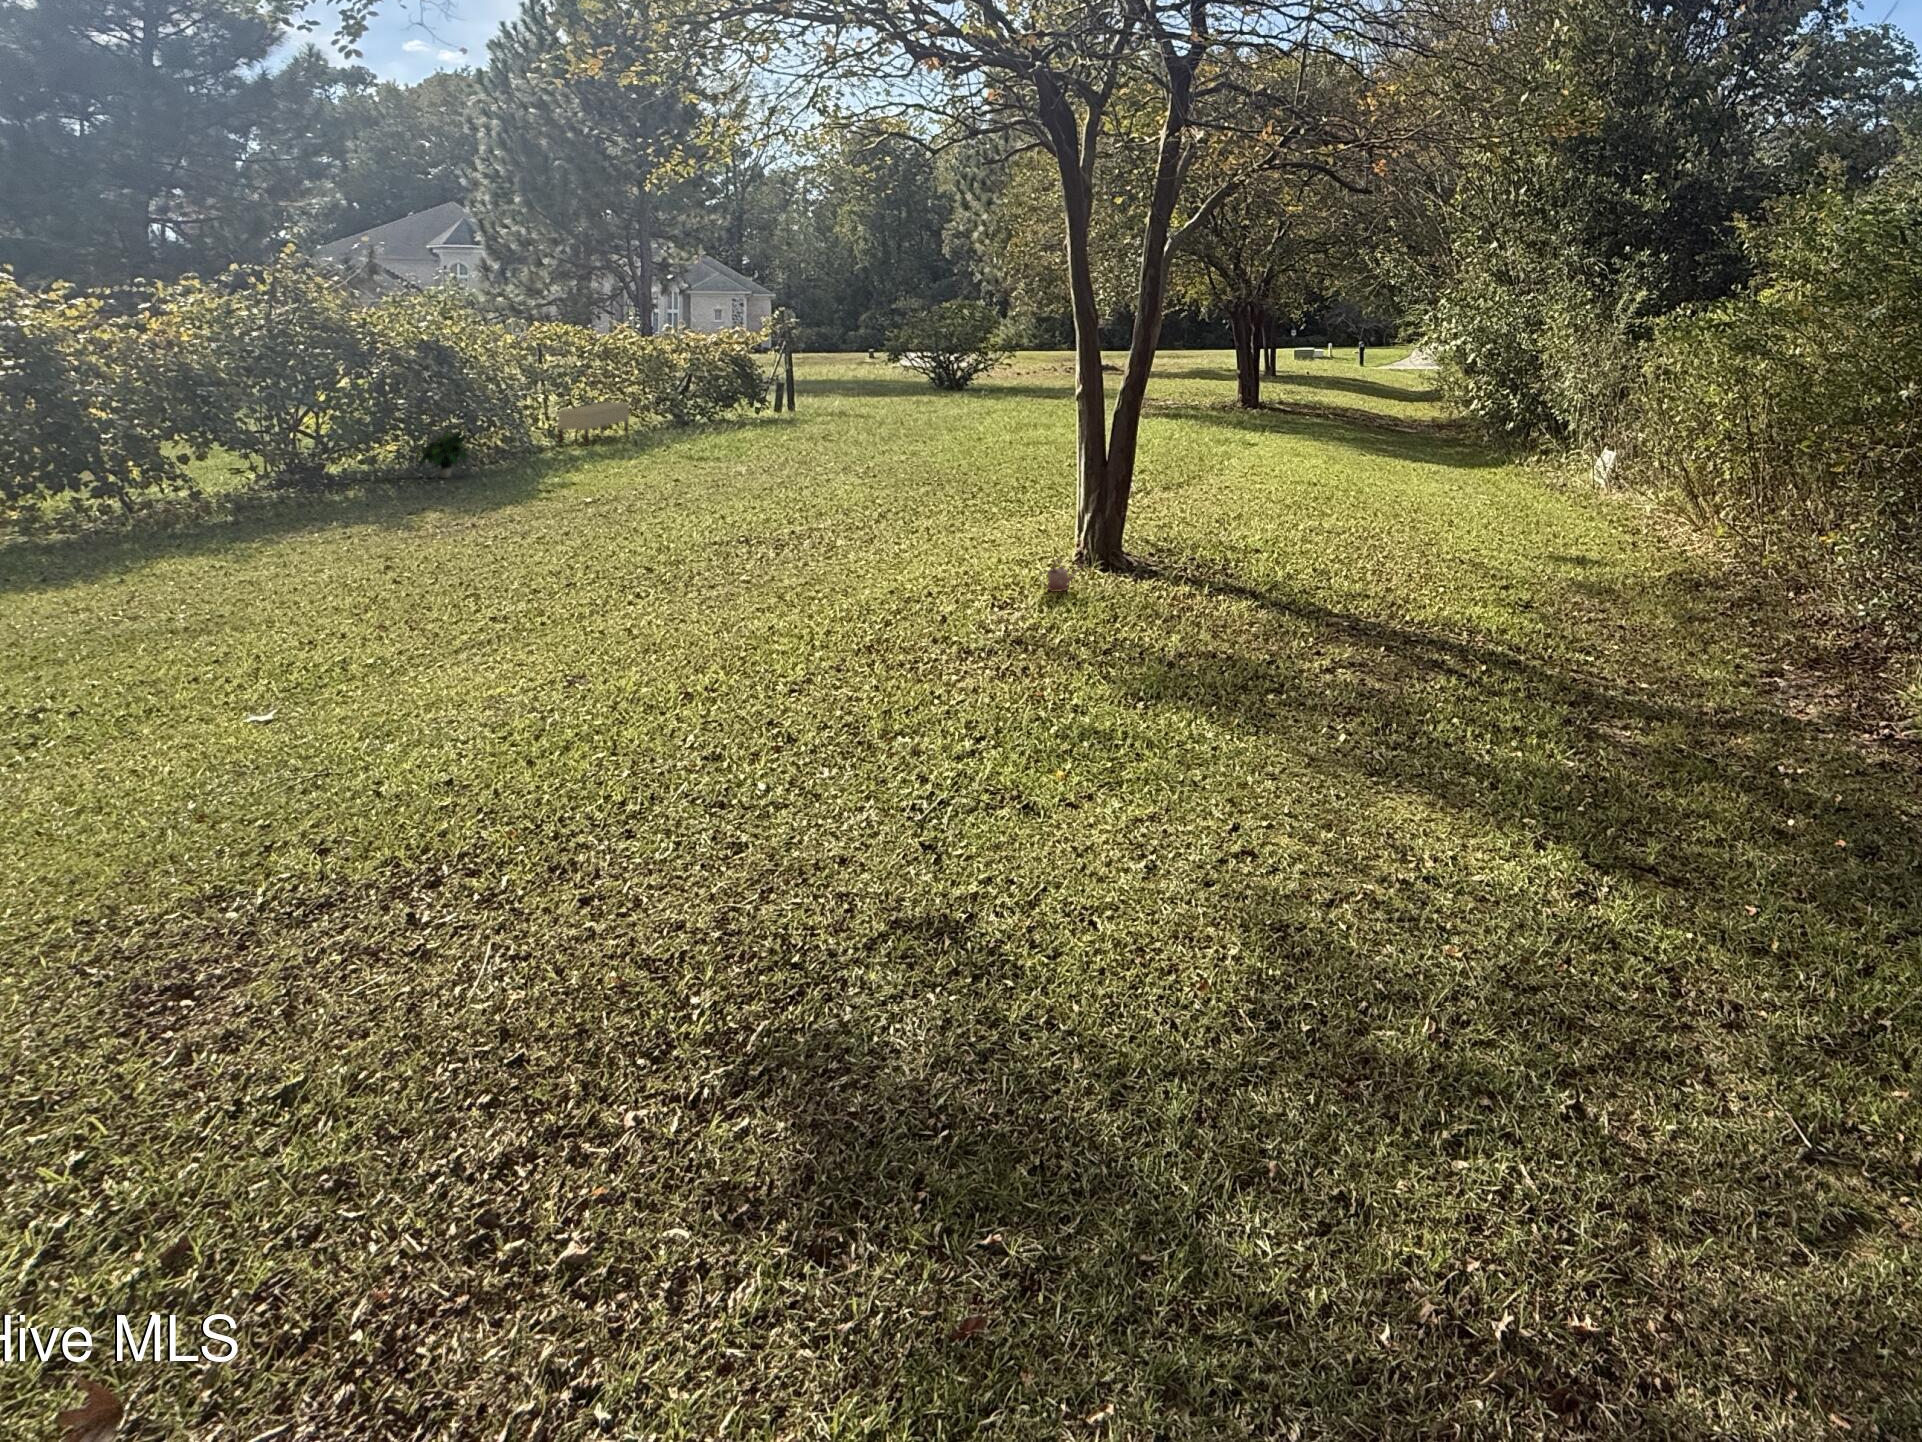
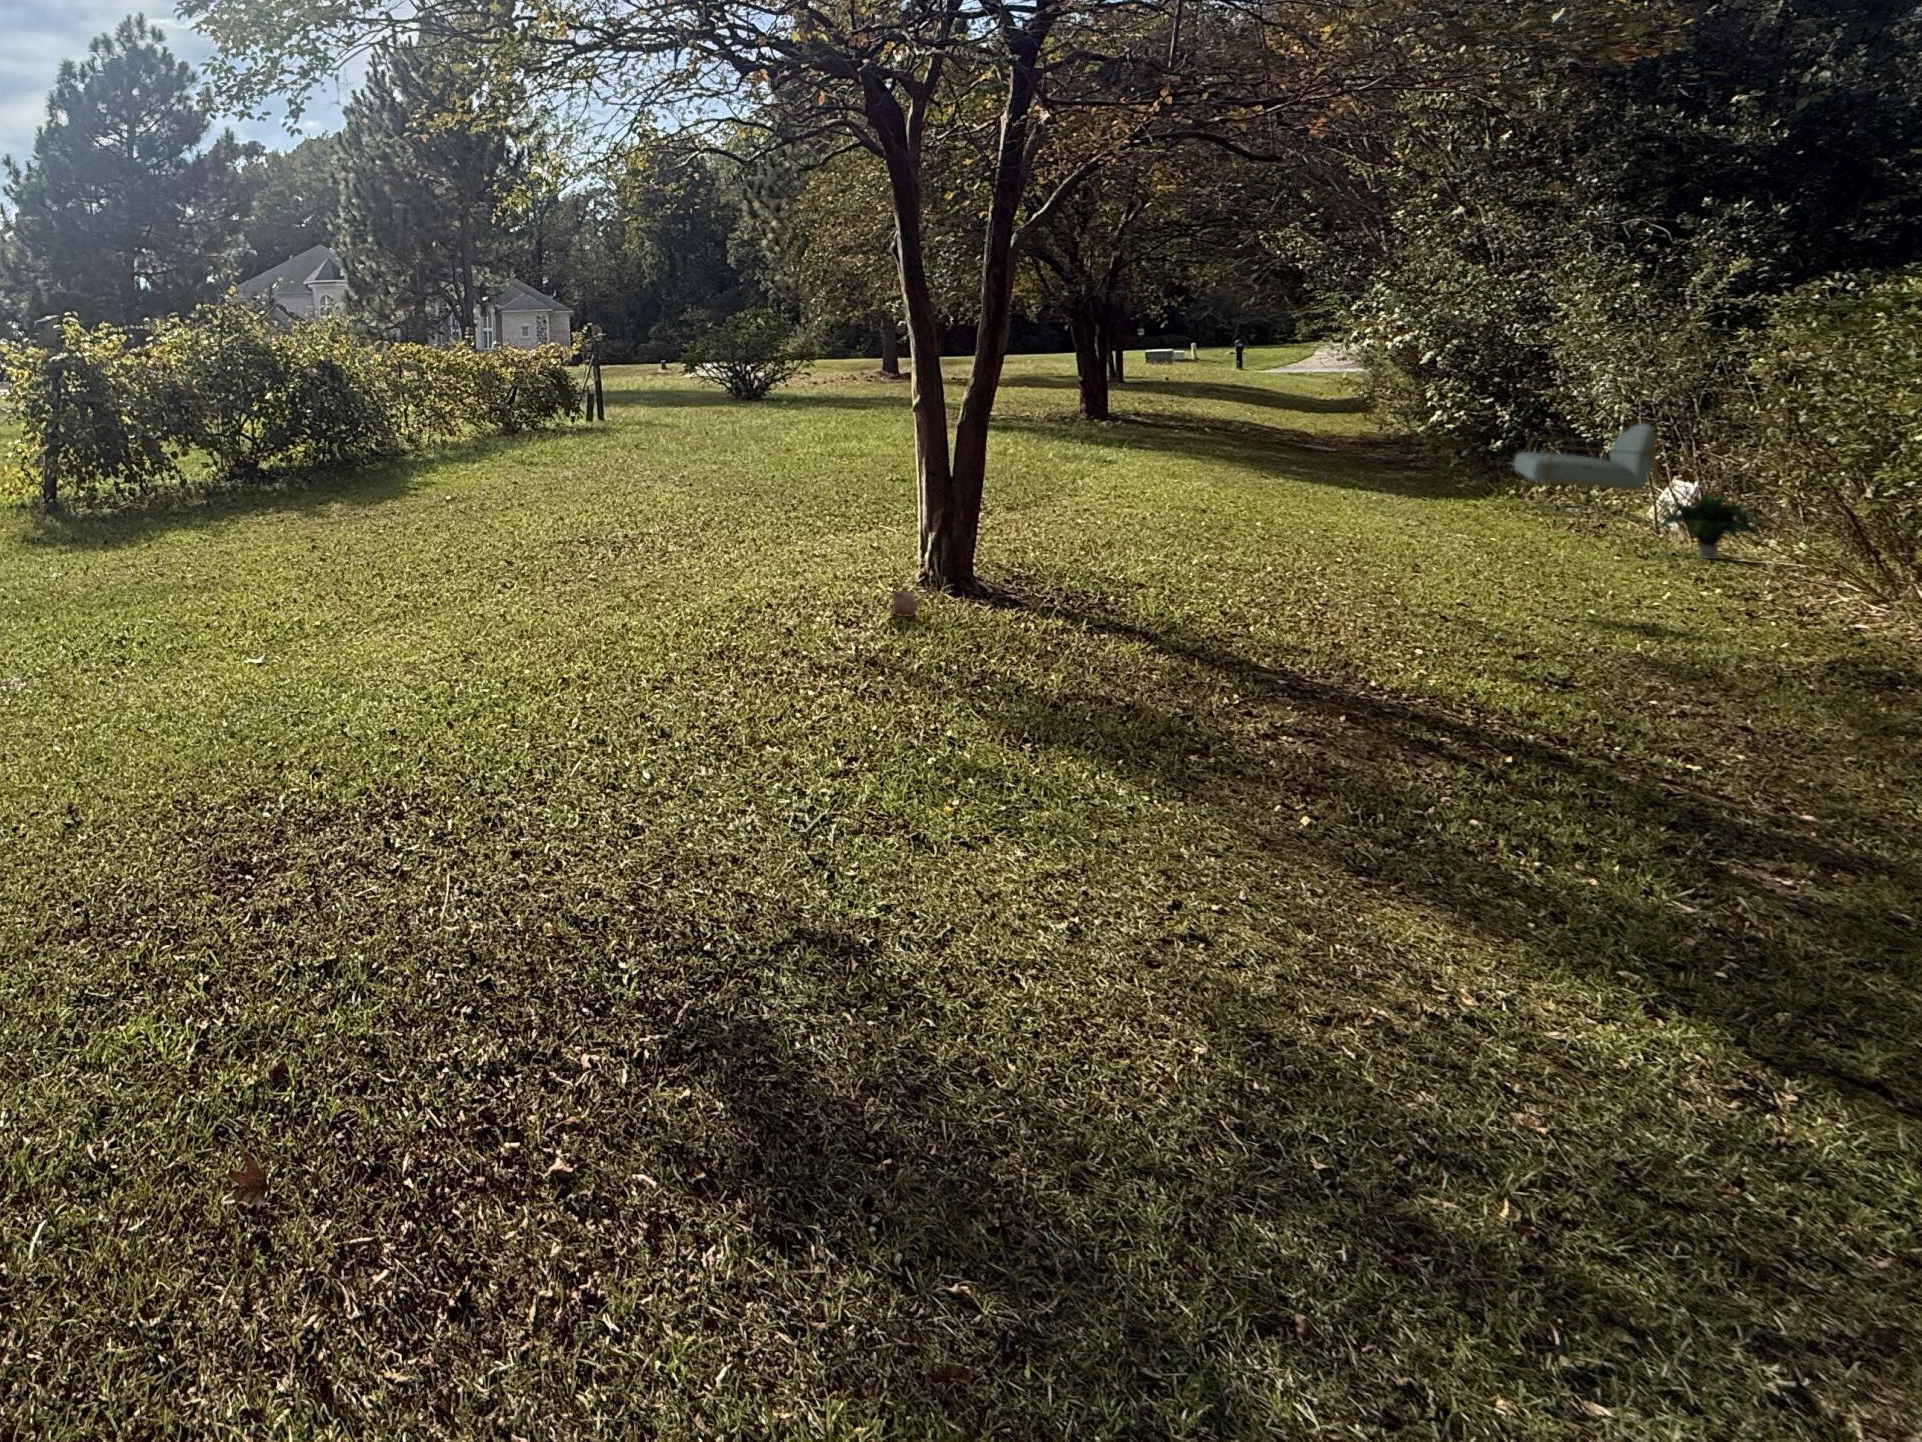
bench: present [558,402,630,445] -> none [409,413,464,453]
chair: none [1506,403,1589,479] -> present [1514,424,1660,508]
potted plant: present [419,431,477,478] -> present [1649,490,1766,559]

